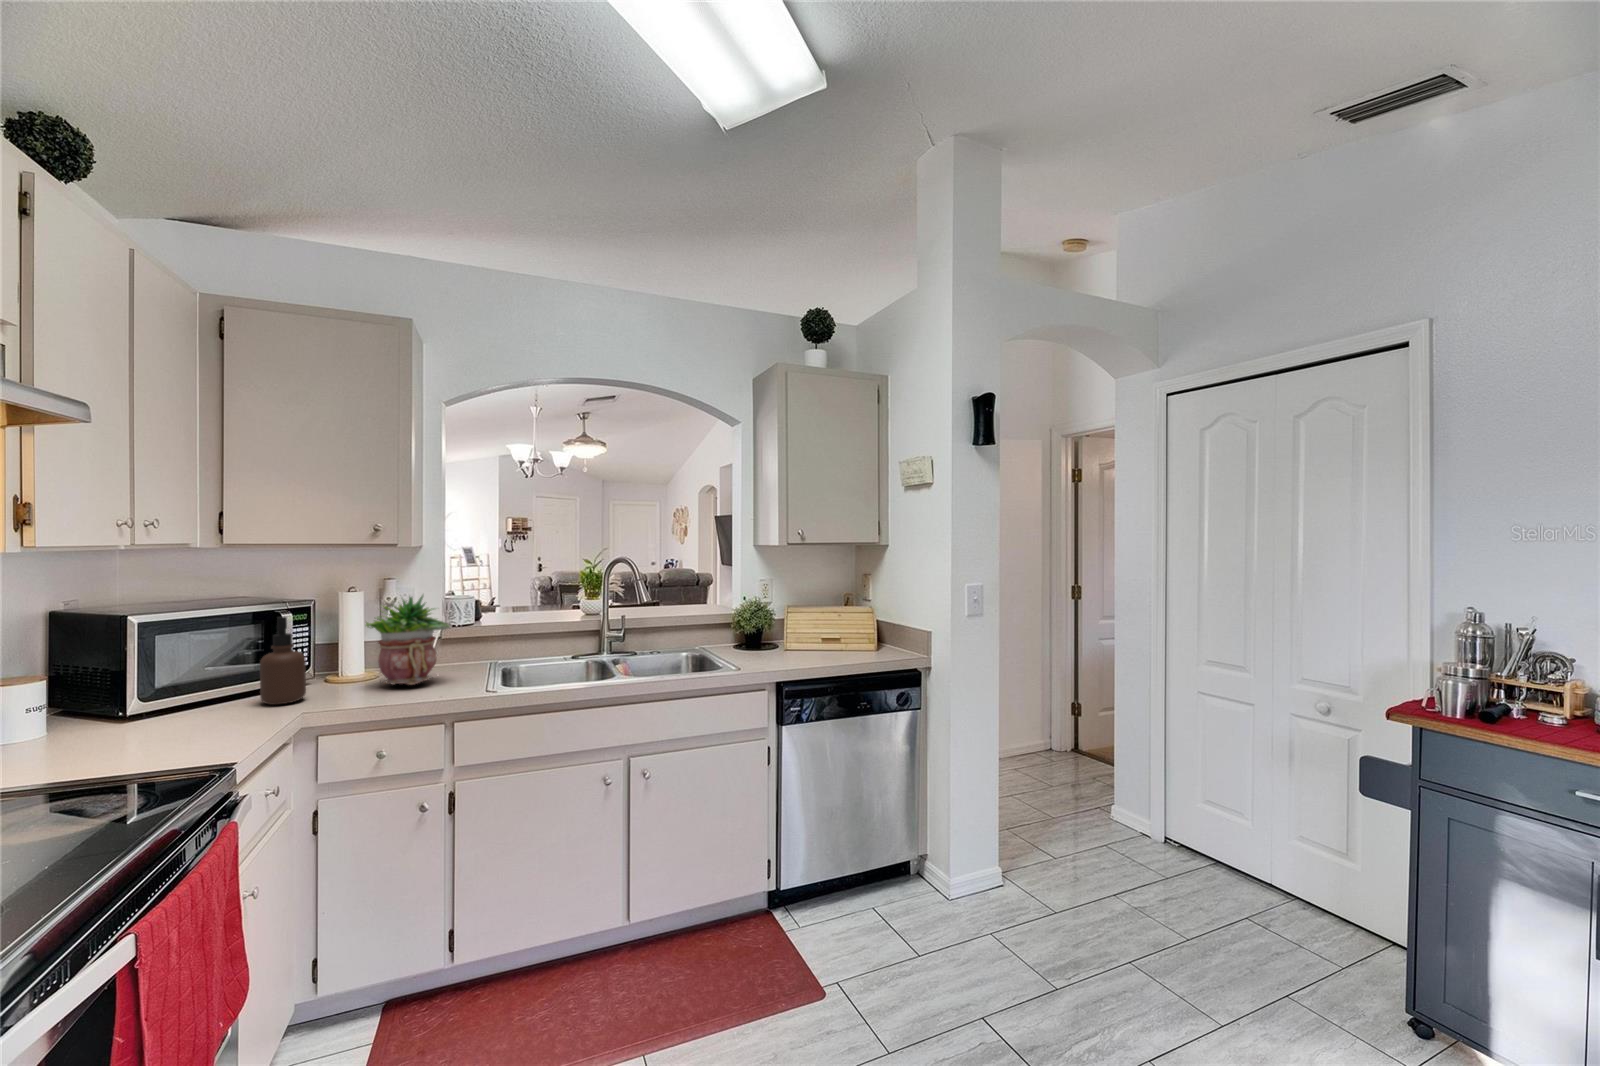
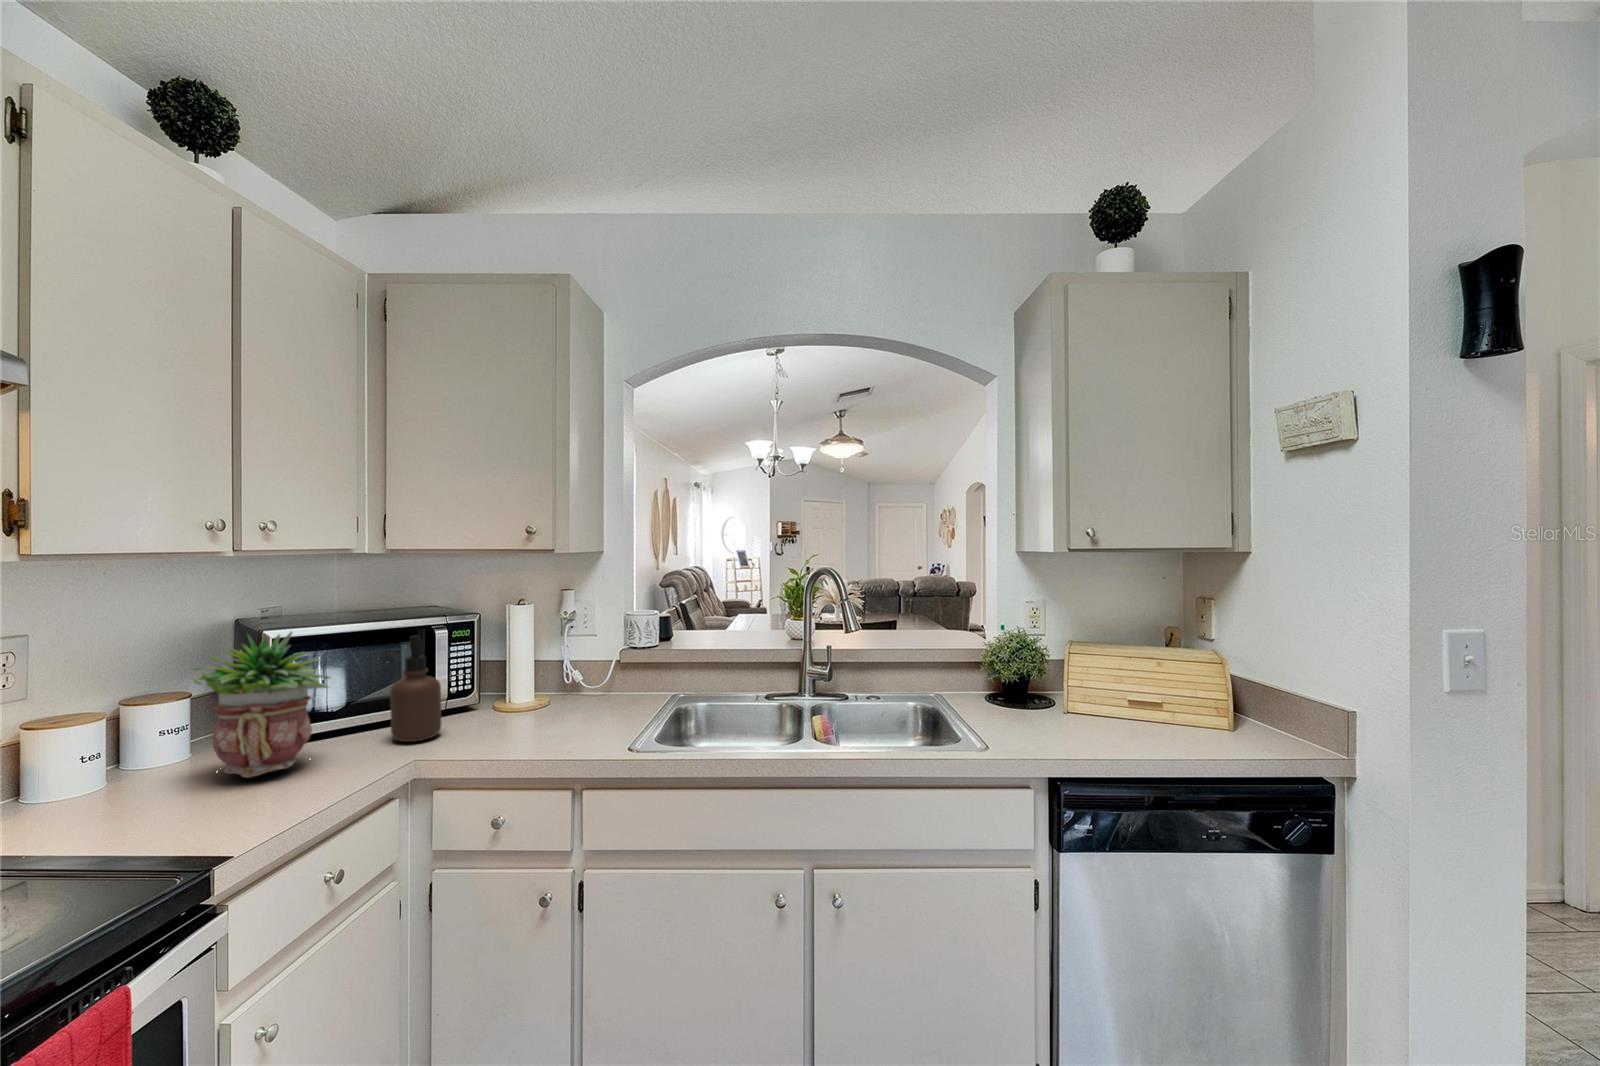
potted plant: present [366,595,450,685] -> present [190,632,330,778]

